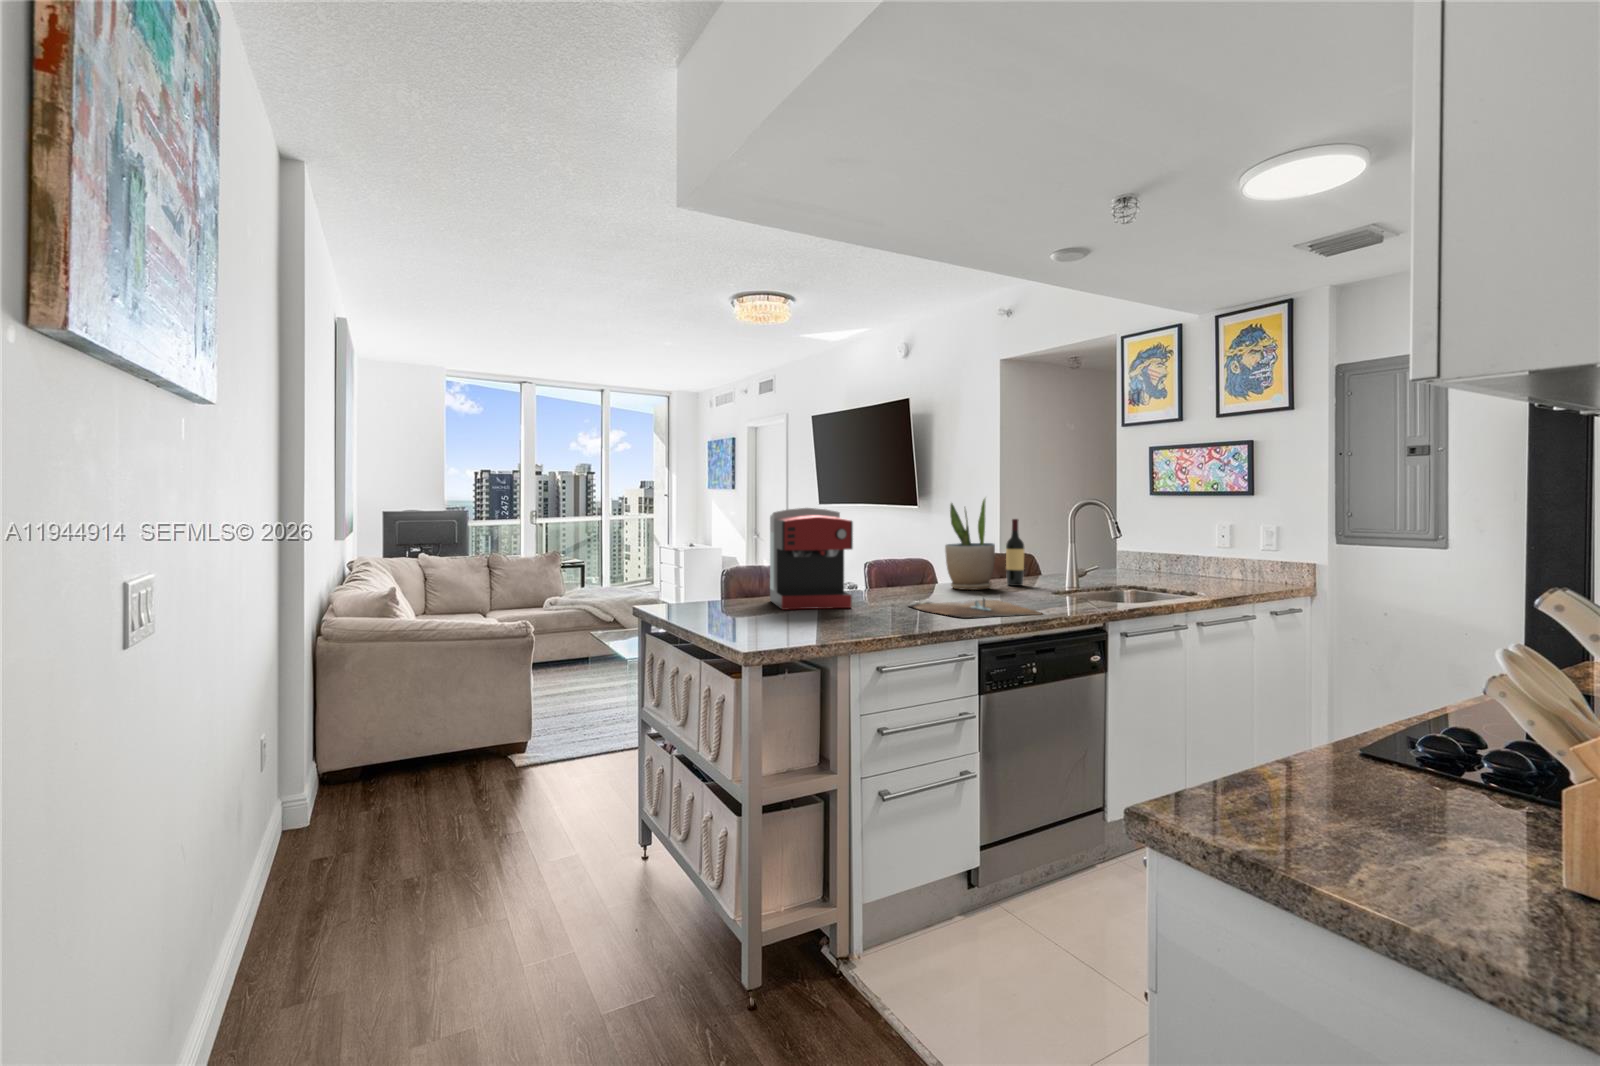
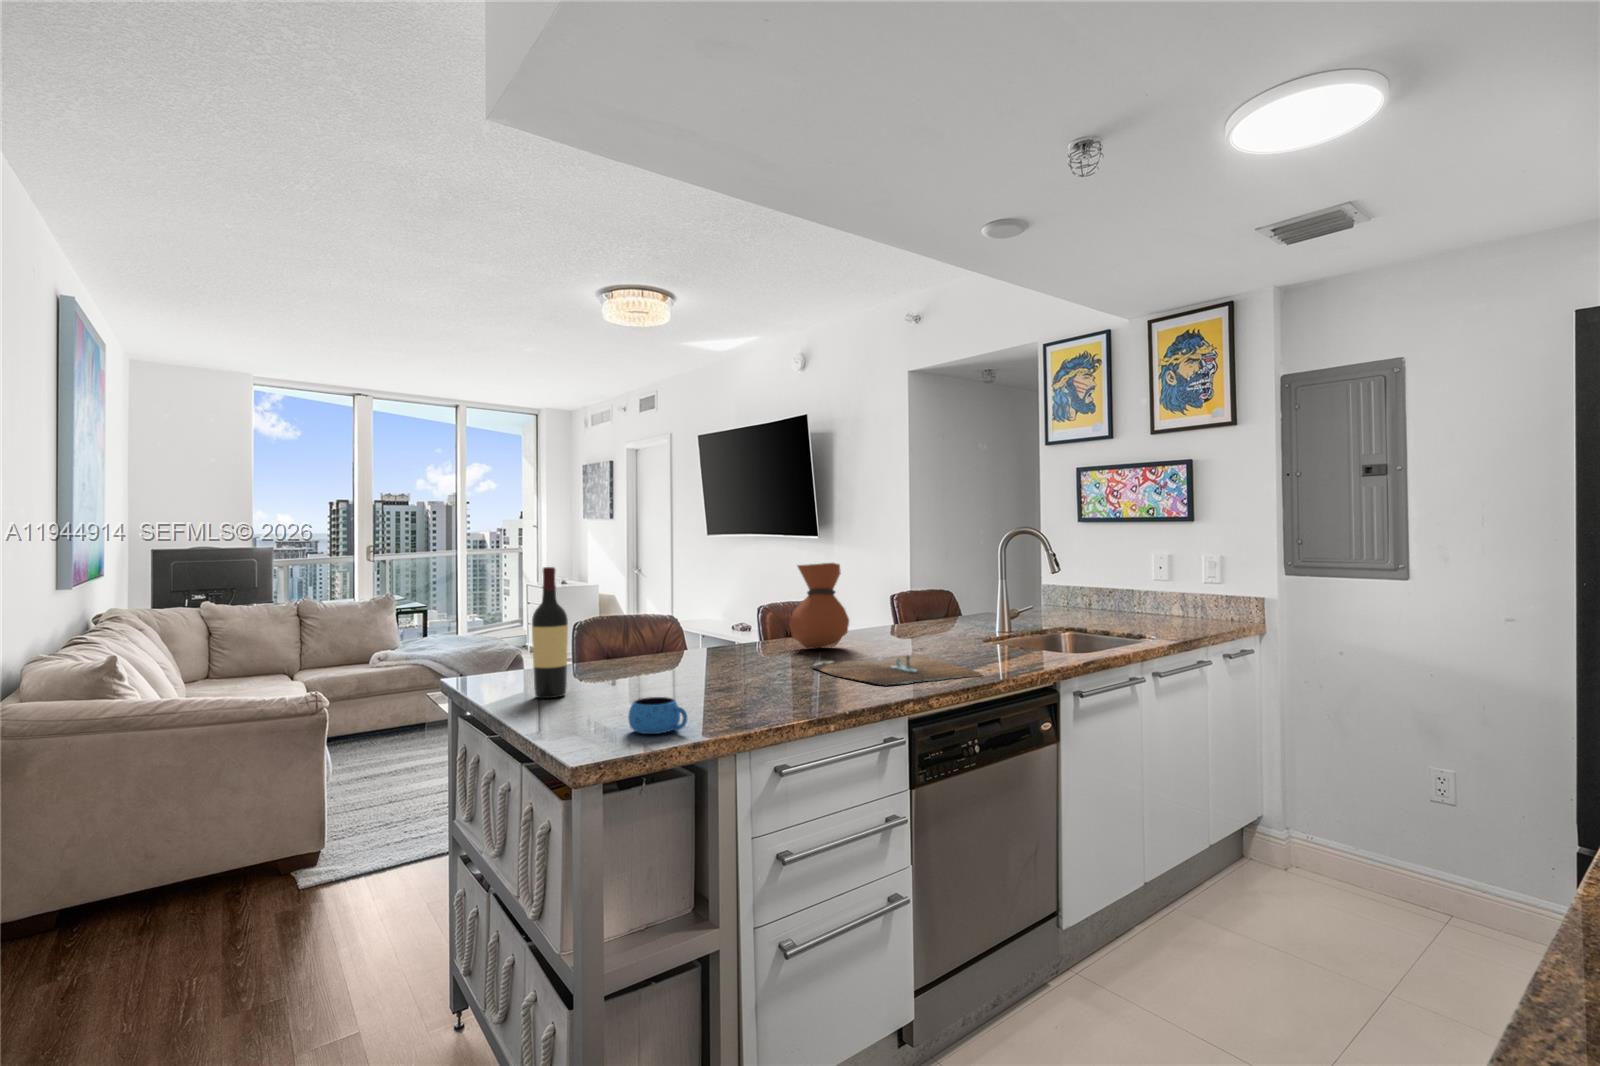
potted plant: present [945,499,995,590] -> none [854,525,913,639]
coffee maker: present [770,508,853,610] -> none [633,543,739,679]
wine bottle: present [1006,519,1024,586] -> present [532,567,568,698]
vase: none [890,525,940,594] -> present [789,563,849,648]
mug: none [776,615,817,639] -> present [628,697,687,734]

